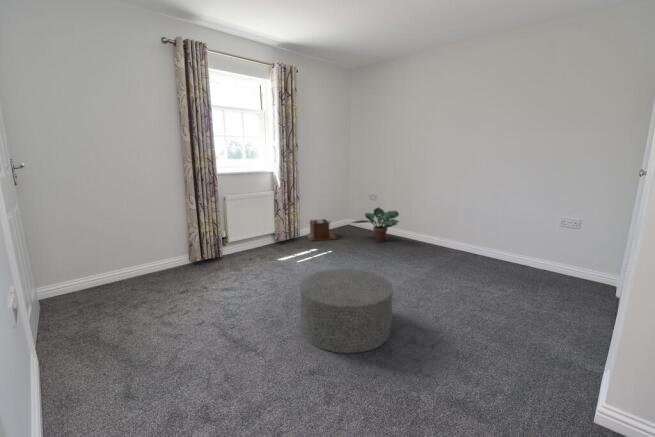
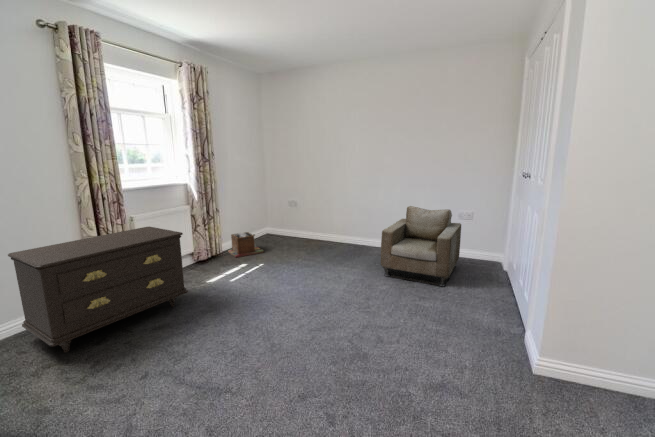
armchair: none [445,203,549,293] -> present [381,206,461,286]
dresser: none [131,205,258,296] -> present [8,227,188,352]
potted plant: present [352,207,399,242] -> none [275,215,327,251]
ottoman: present [300,269,393,353] -> none [261,285,357,377]

